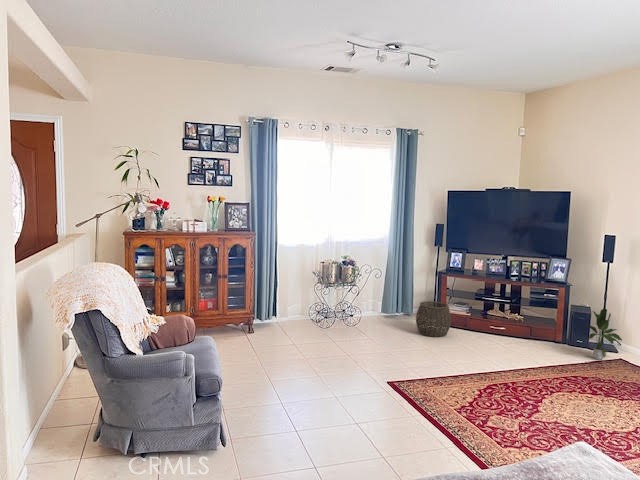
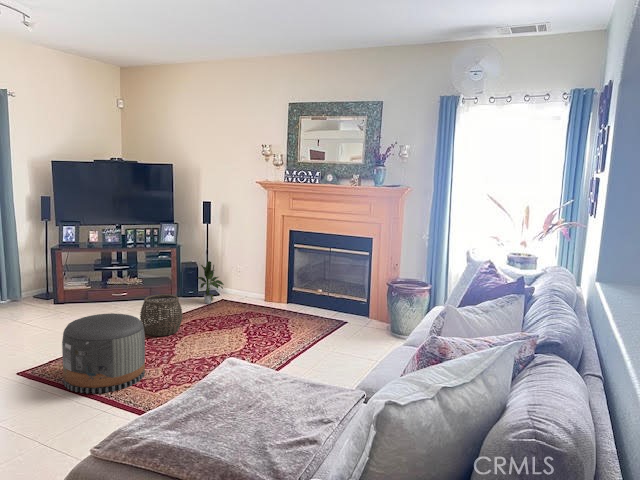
woven basket: present [416,301,451,337] -> present [140,294,182,336]
pouf: none [419,344,503,431] -> present [62,313,145,393]

